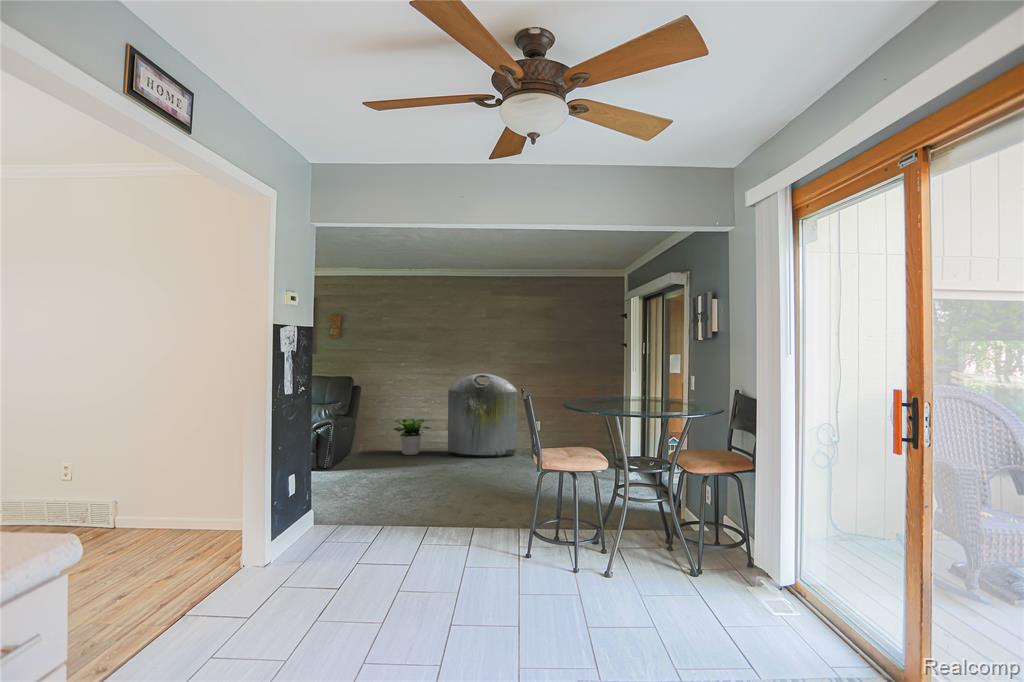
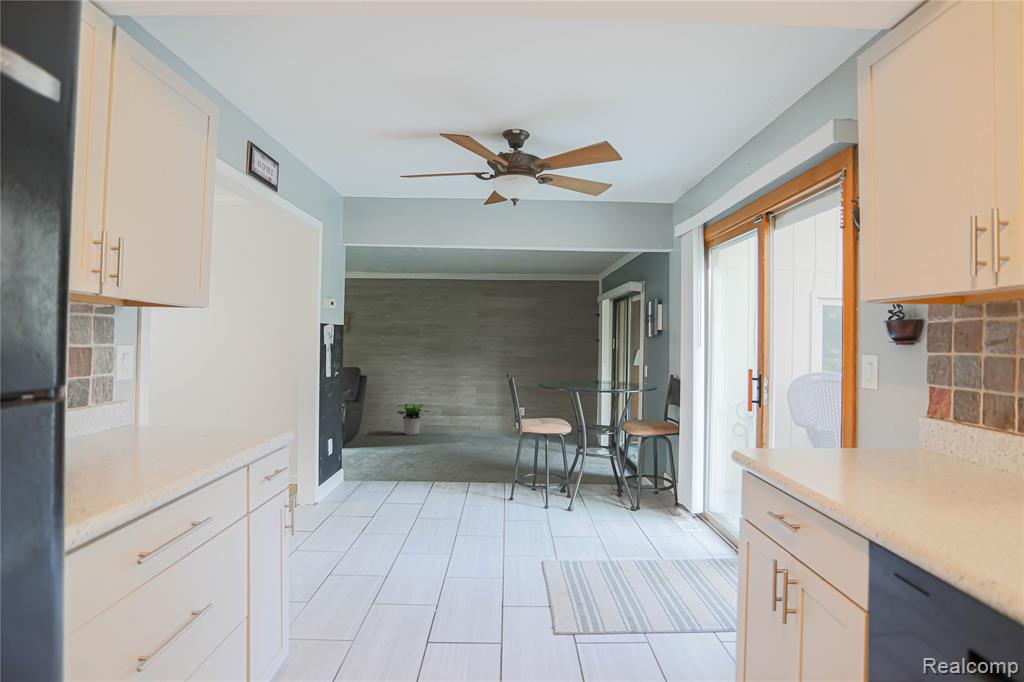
trash can: present [448,374,517,458] -> none [444,364,505,437]

